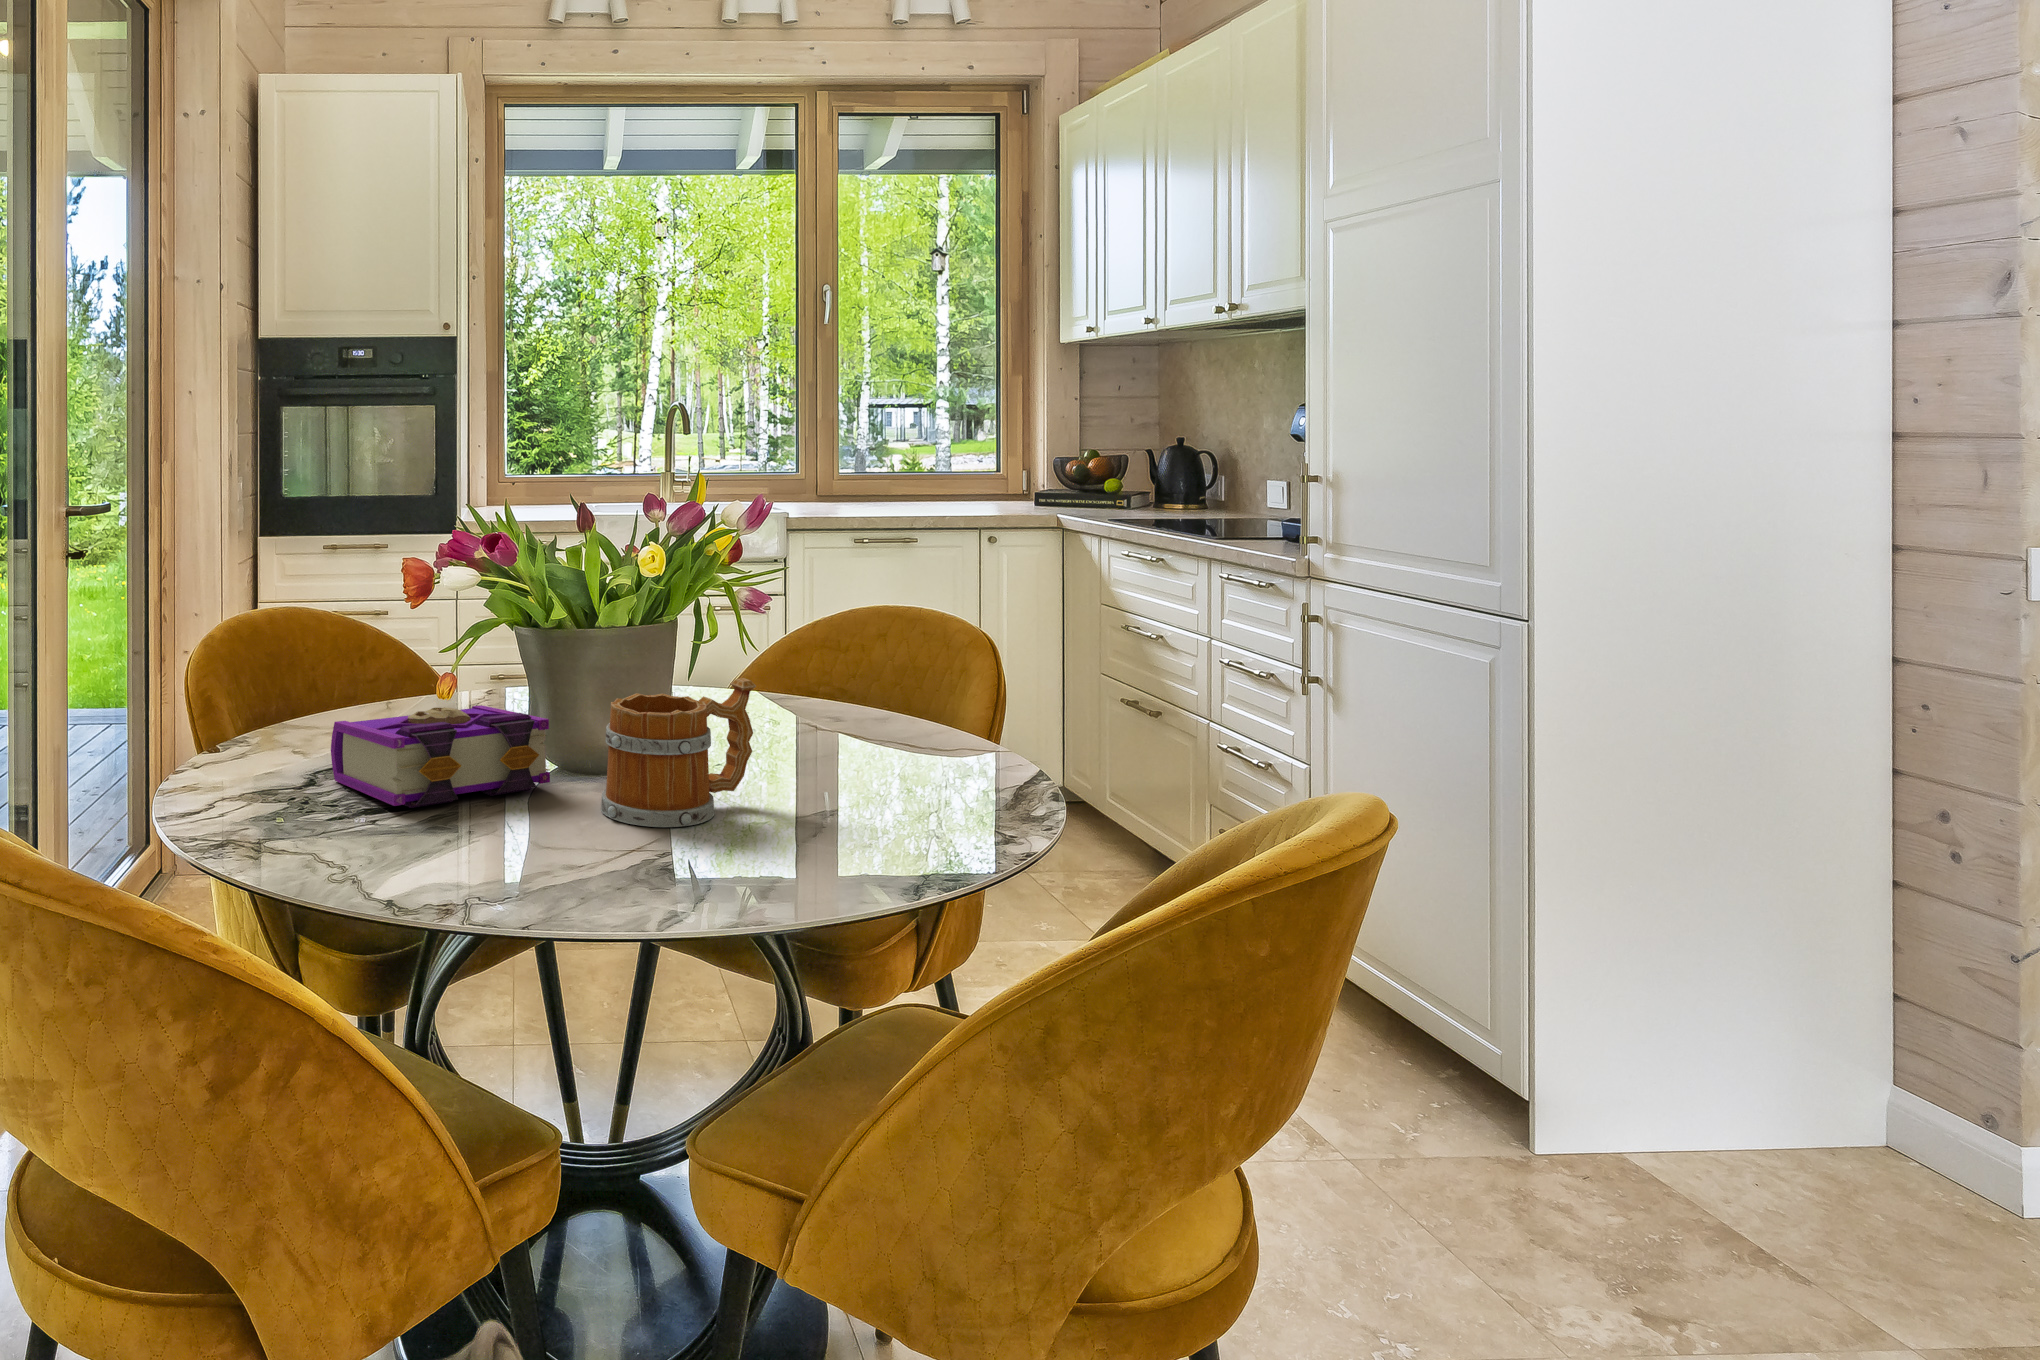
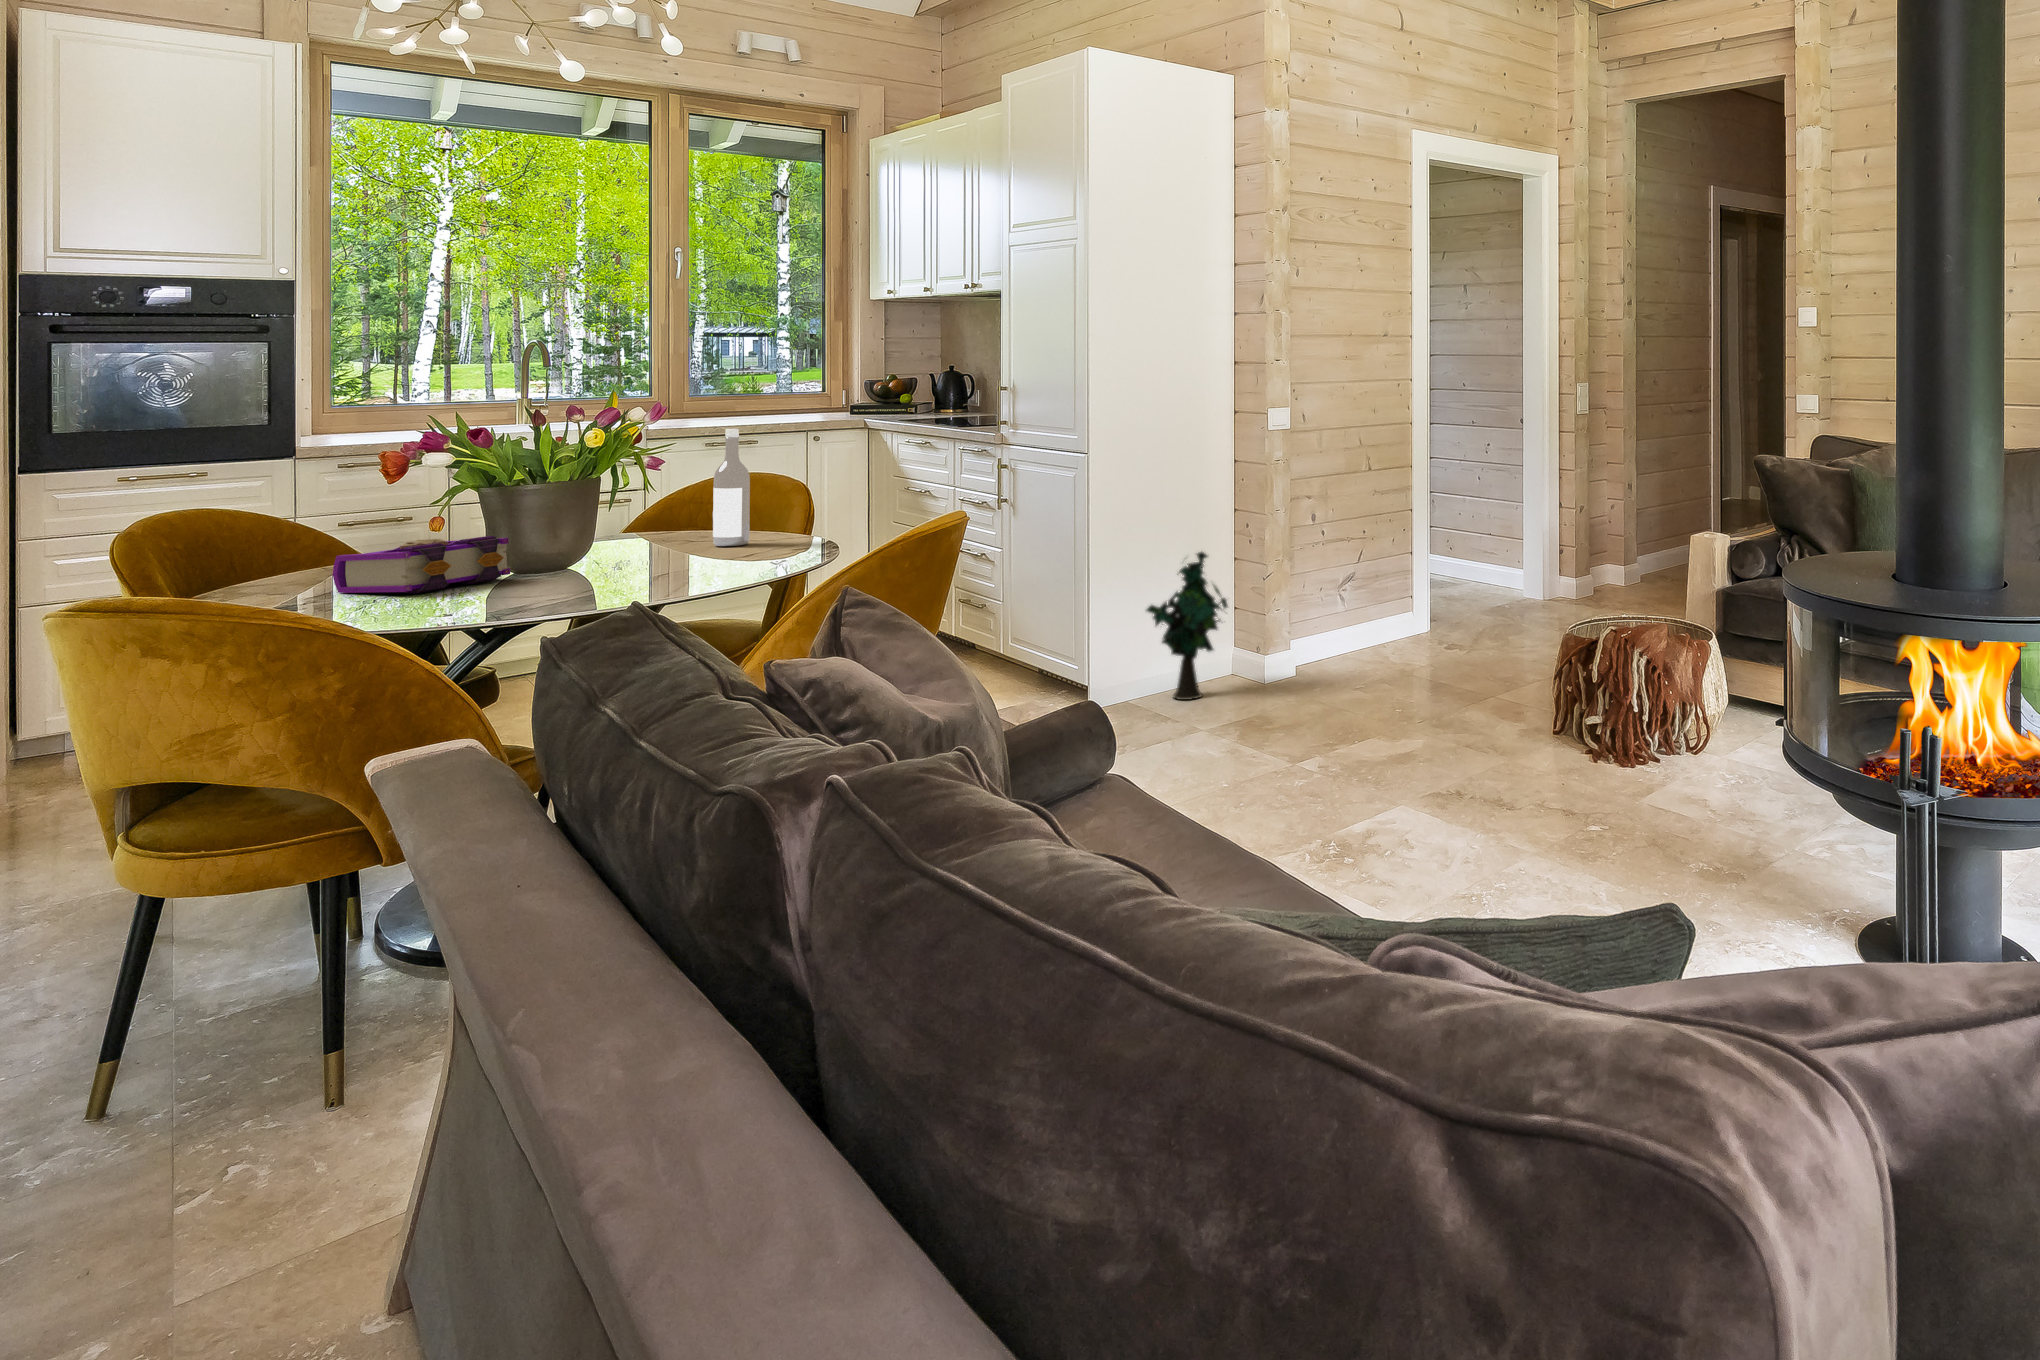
wine bottle: none [858,543,916,754] -> present [713,429,750,546]
mug: present [601,678,756,827] -> none [551,502,652,582]
decorative plant: none [1676,860,1919,1204] -> present [1147,552,1228,700]

